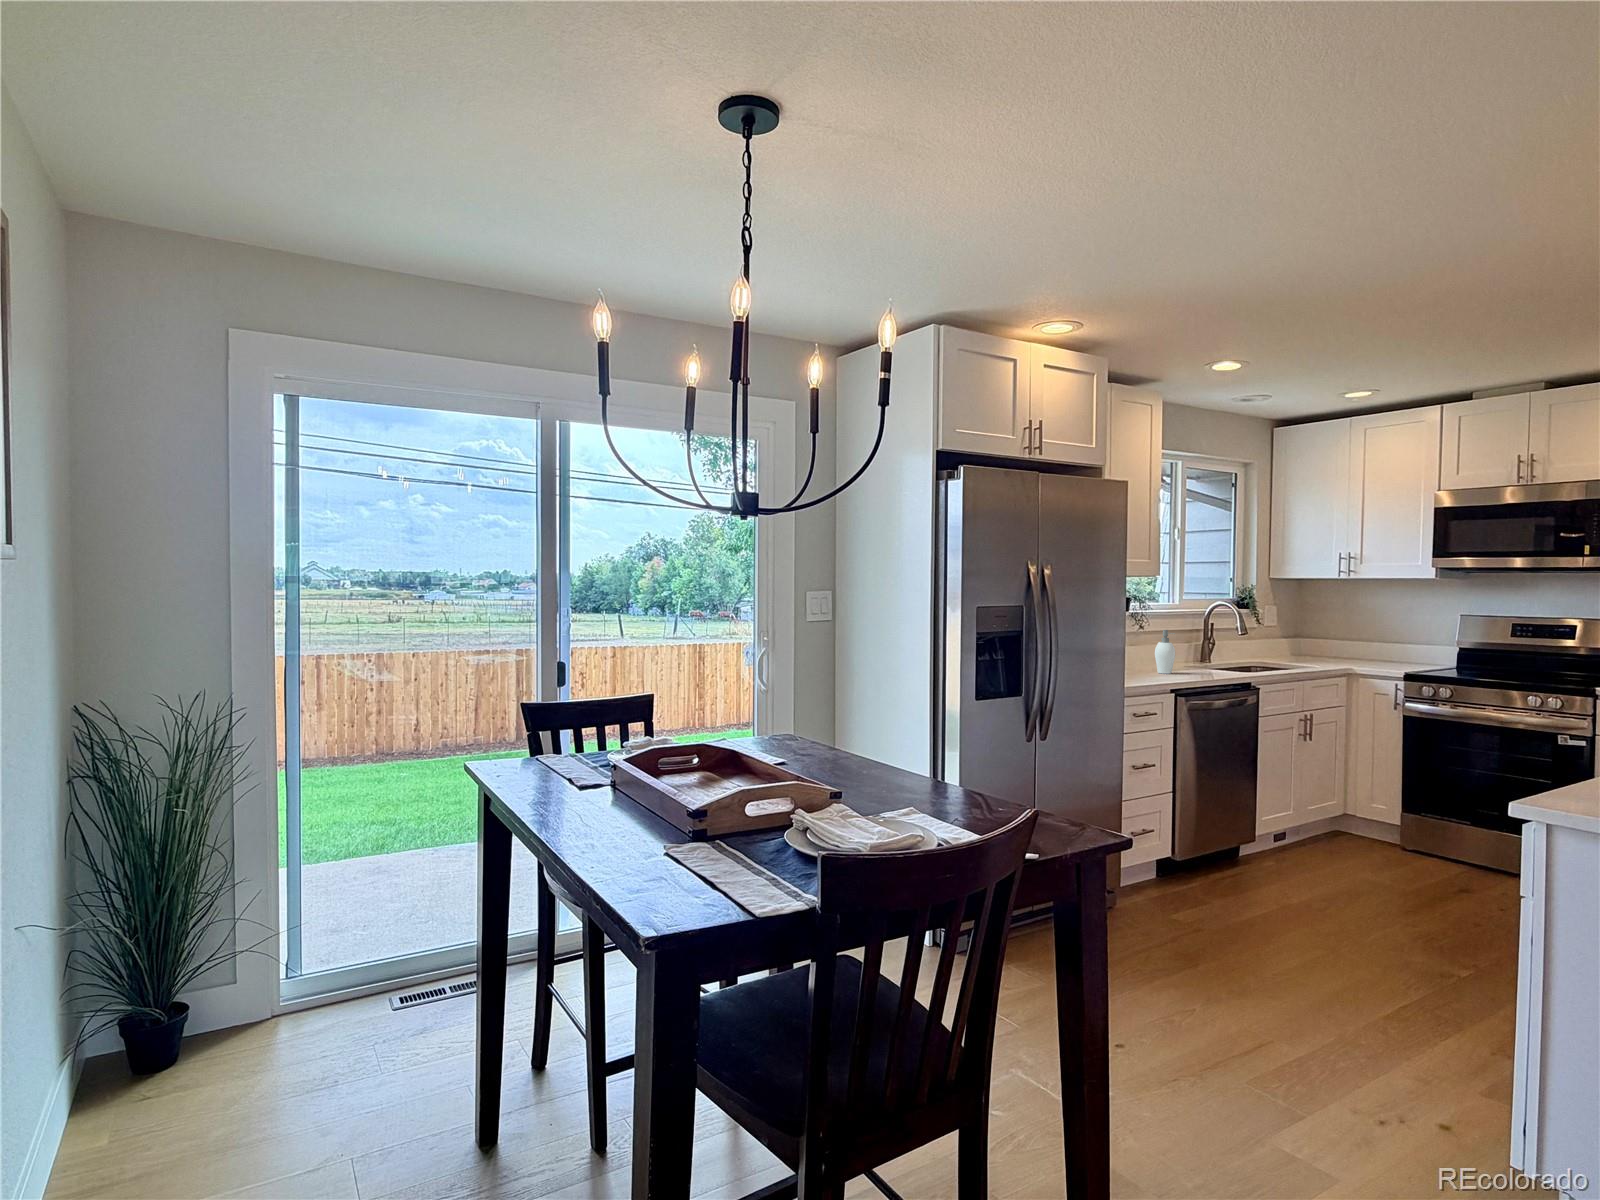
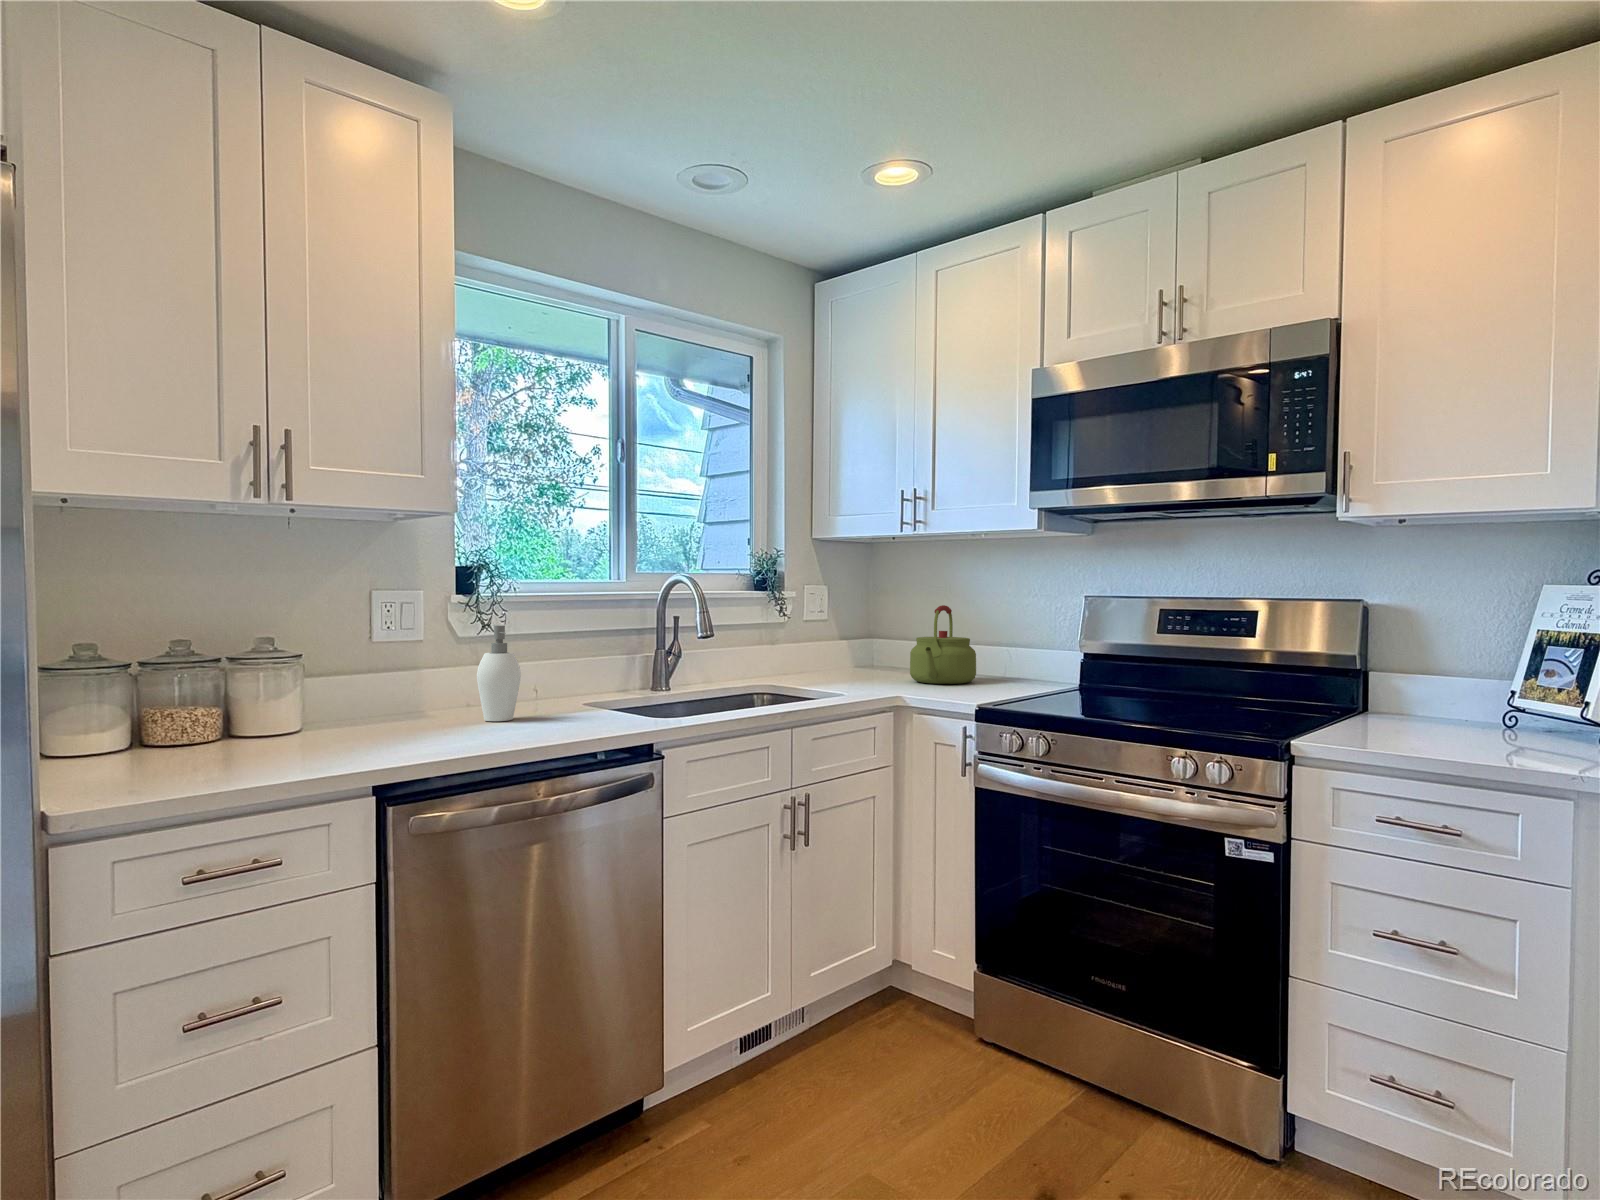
kettle: none [1339,617,1383,662] -> present [910,605,976,684]

